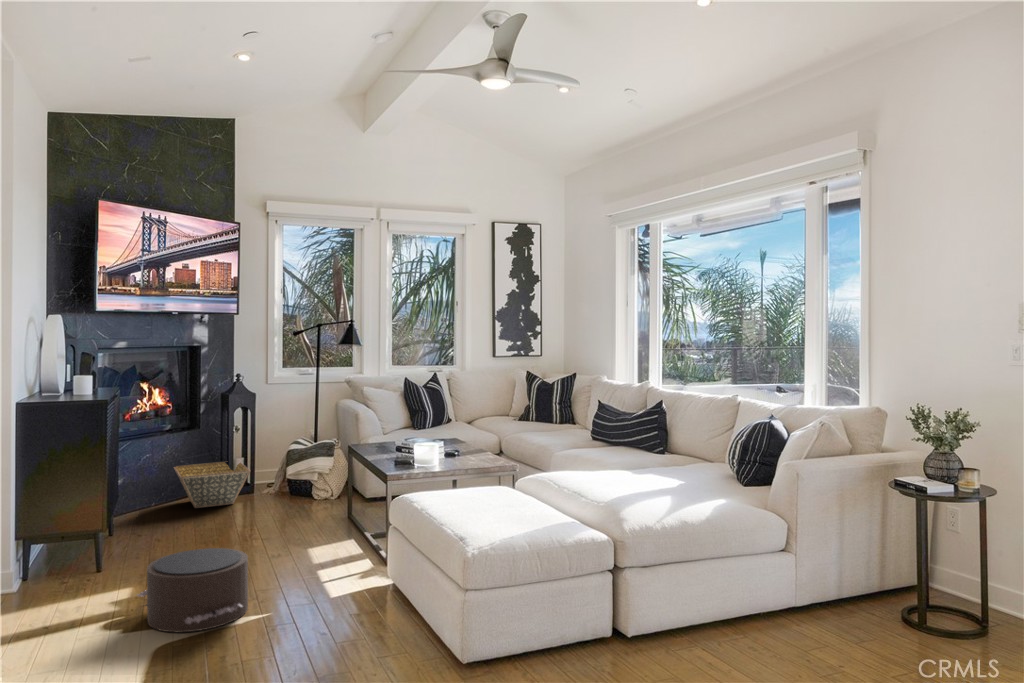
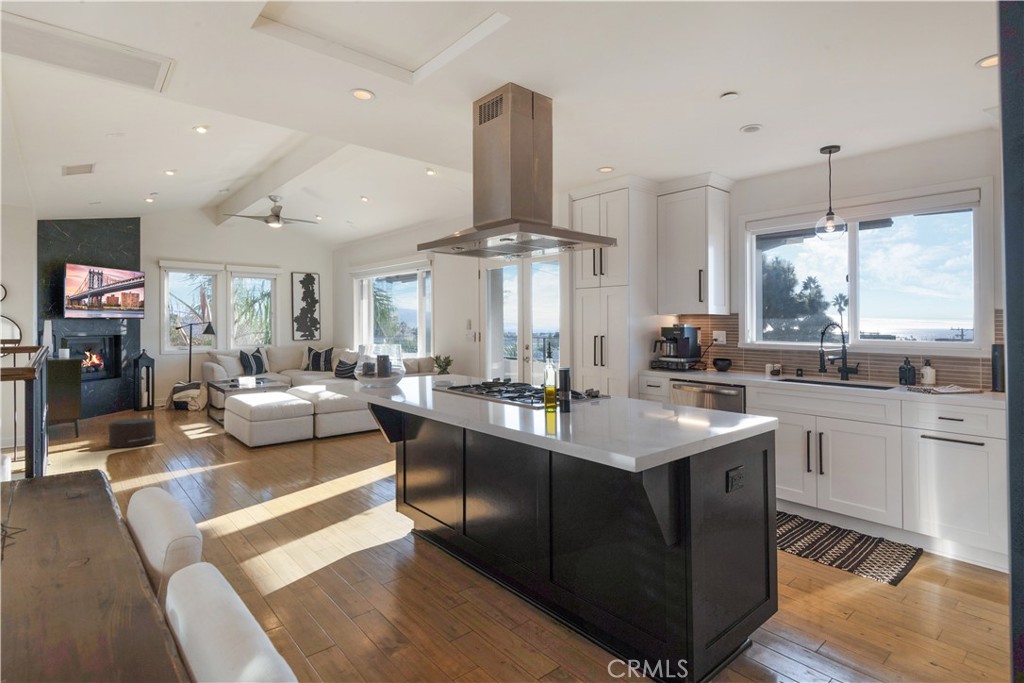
basket: present [174,462,250,508] -> none [107,394,153,417]

